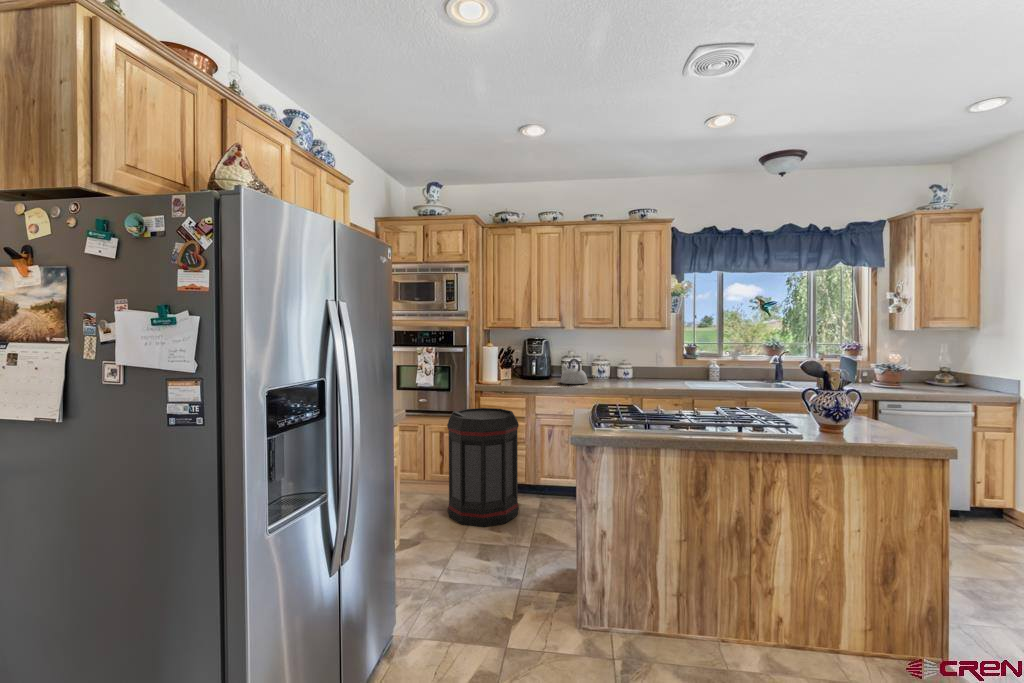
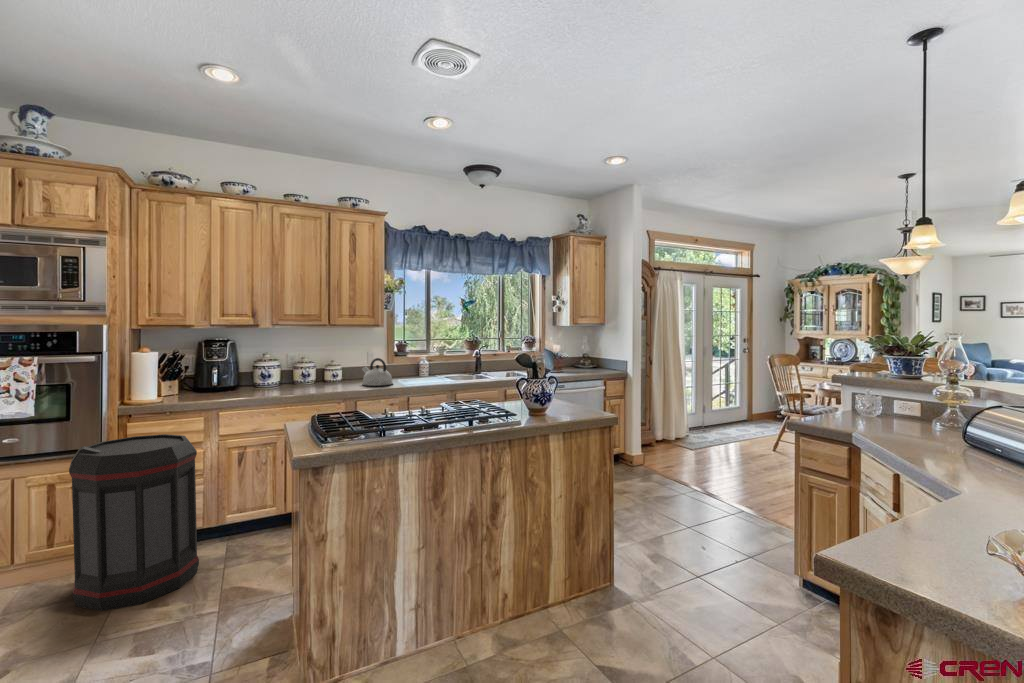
kettle: present [560,359,588,384] -> present [362,358,393,386]

